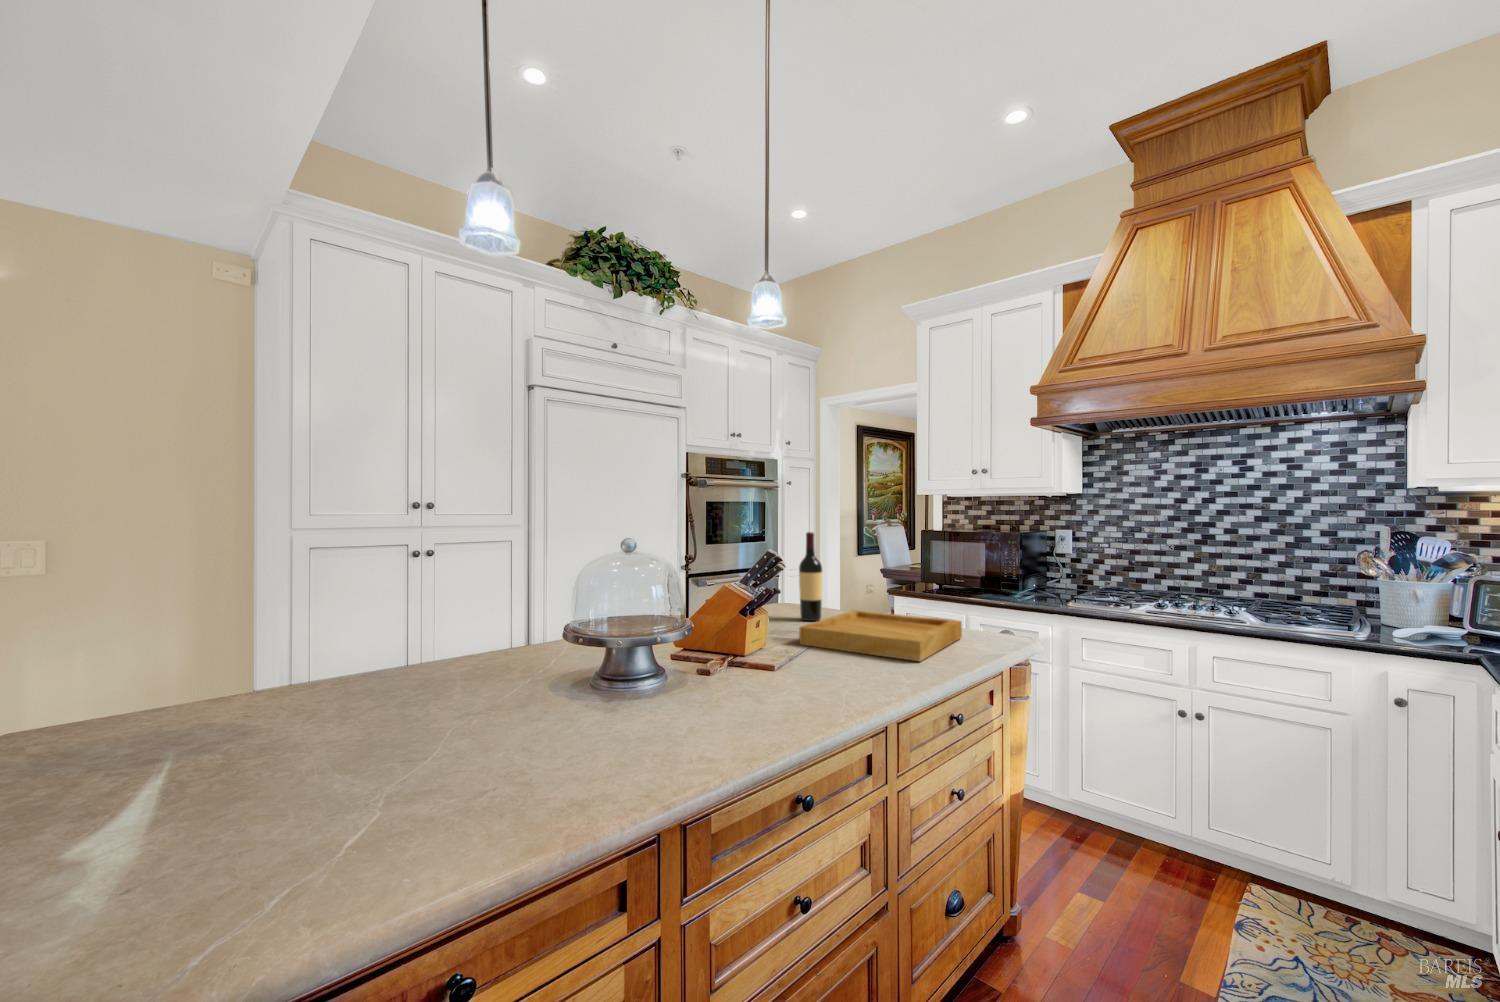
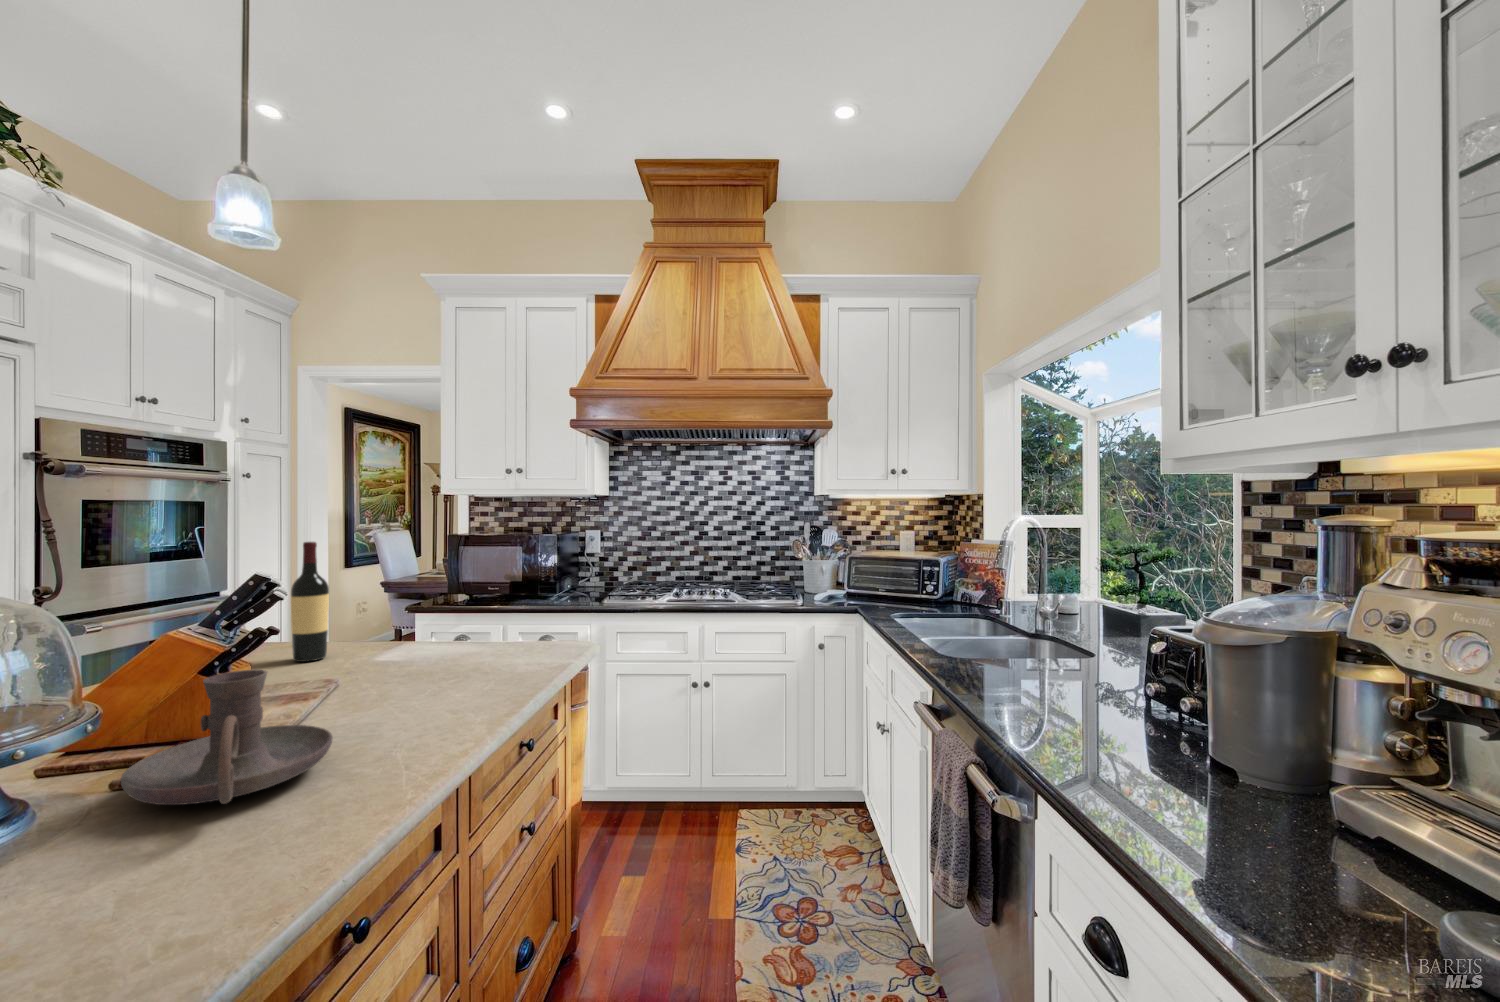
tray: present [799,610,962,661] -> none [304,633,520,699]
candle holder: none [699,613,803,691] -> present [121,670,333,805]

